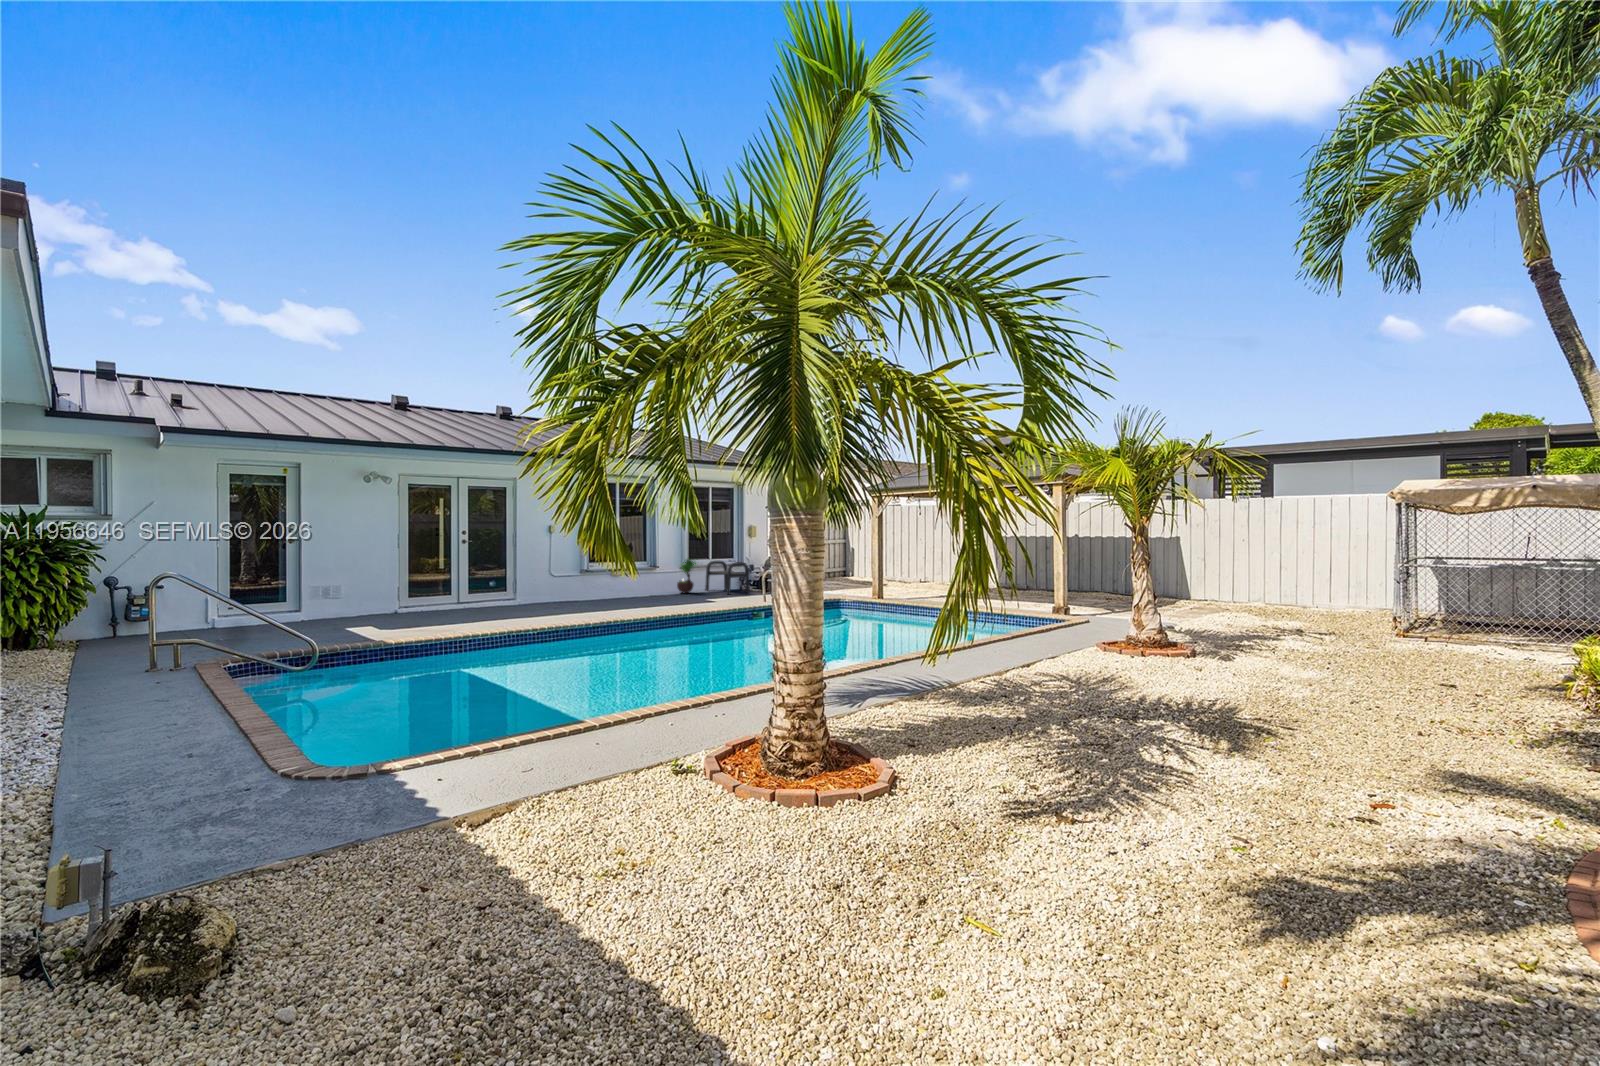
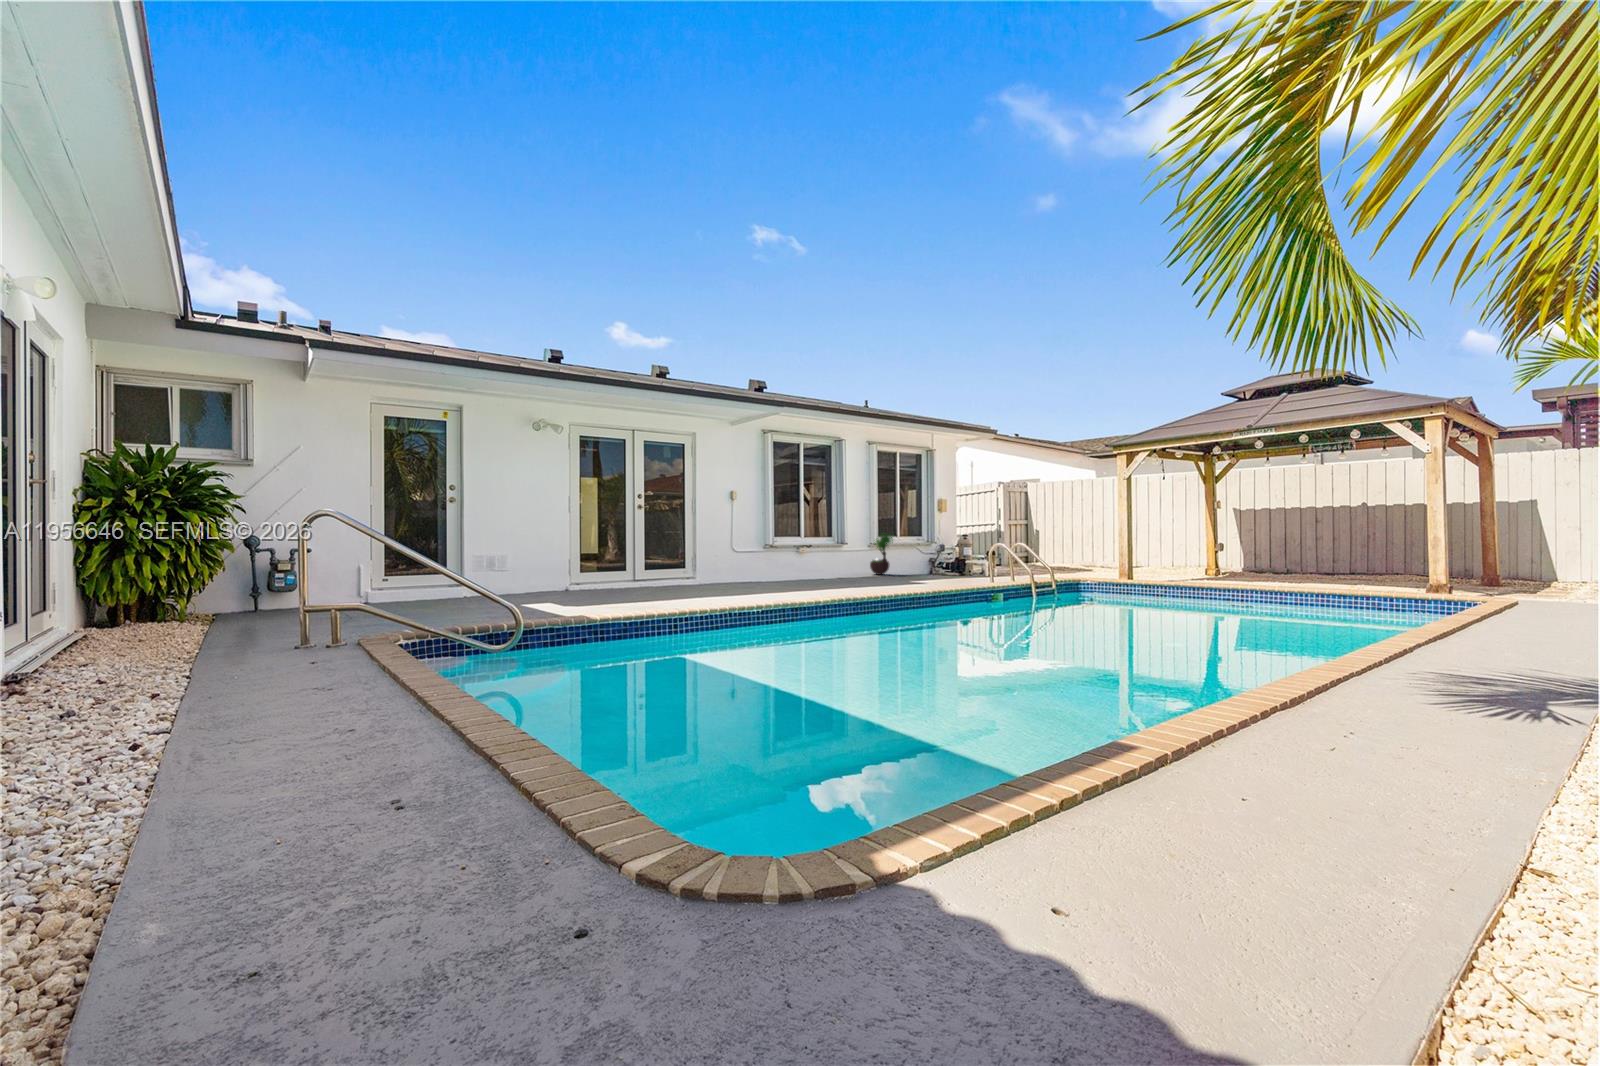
bench: present [705,561,749,594] -> none [899,537,955,575]

